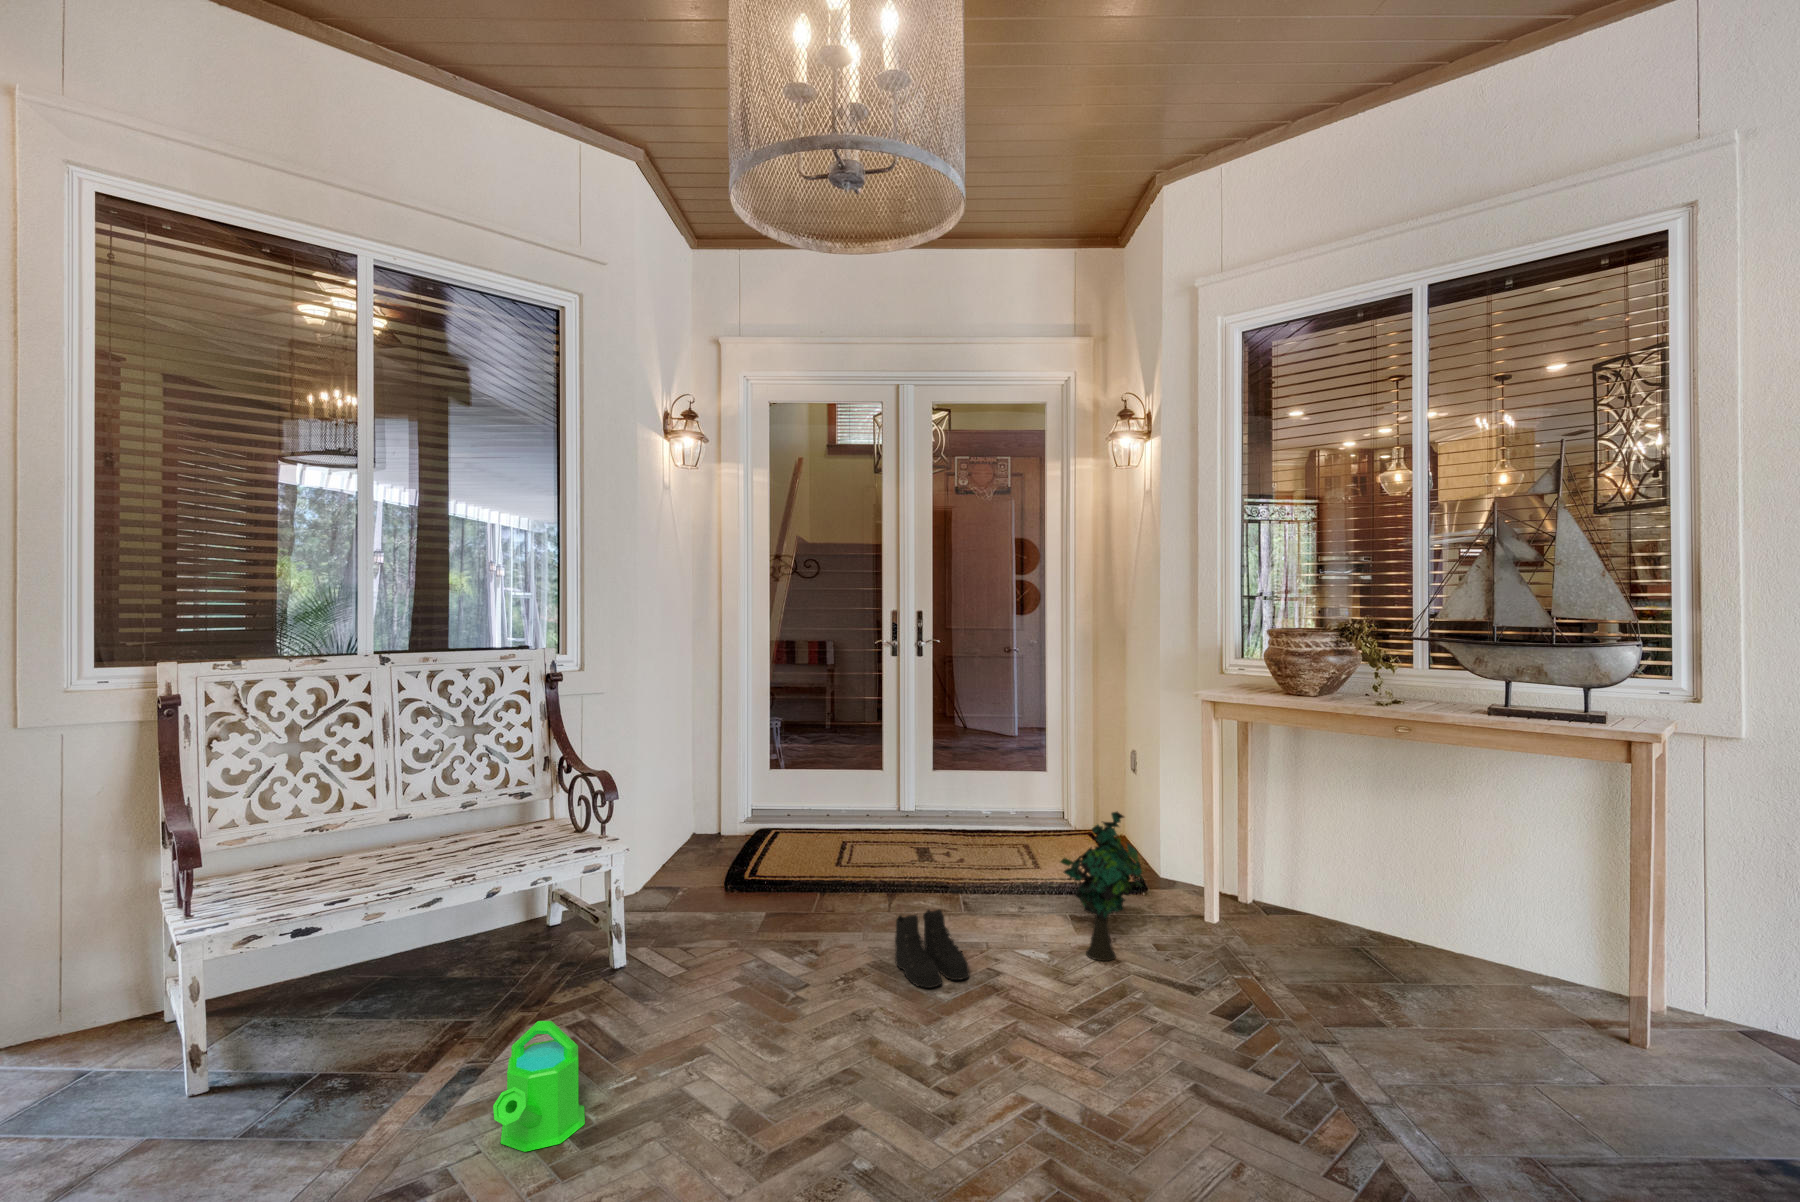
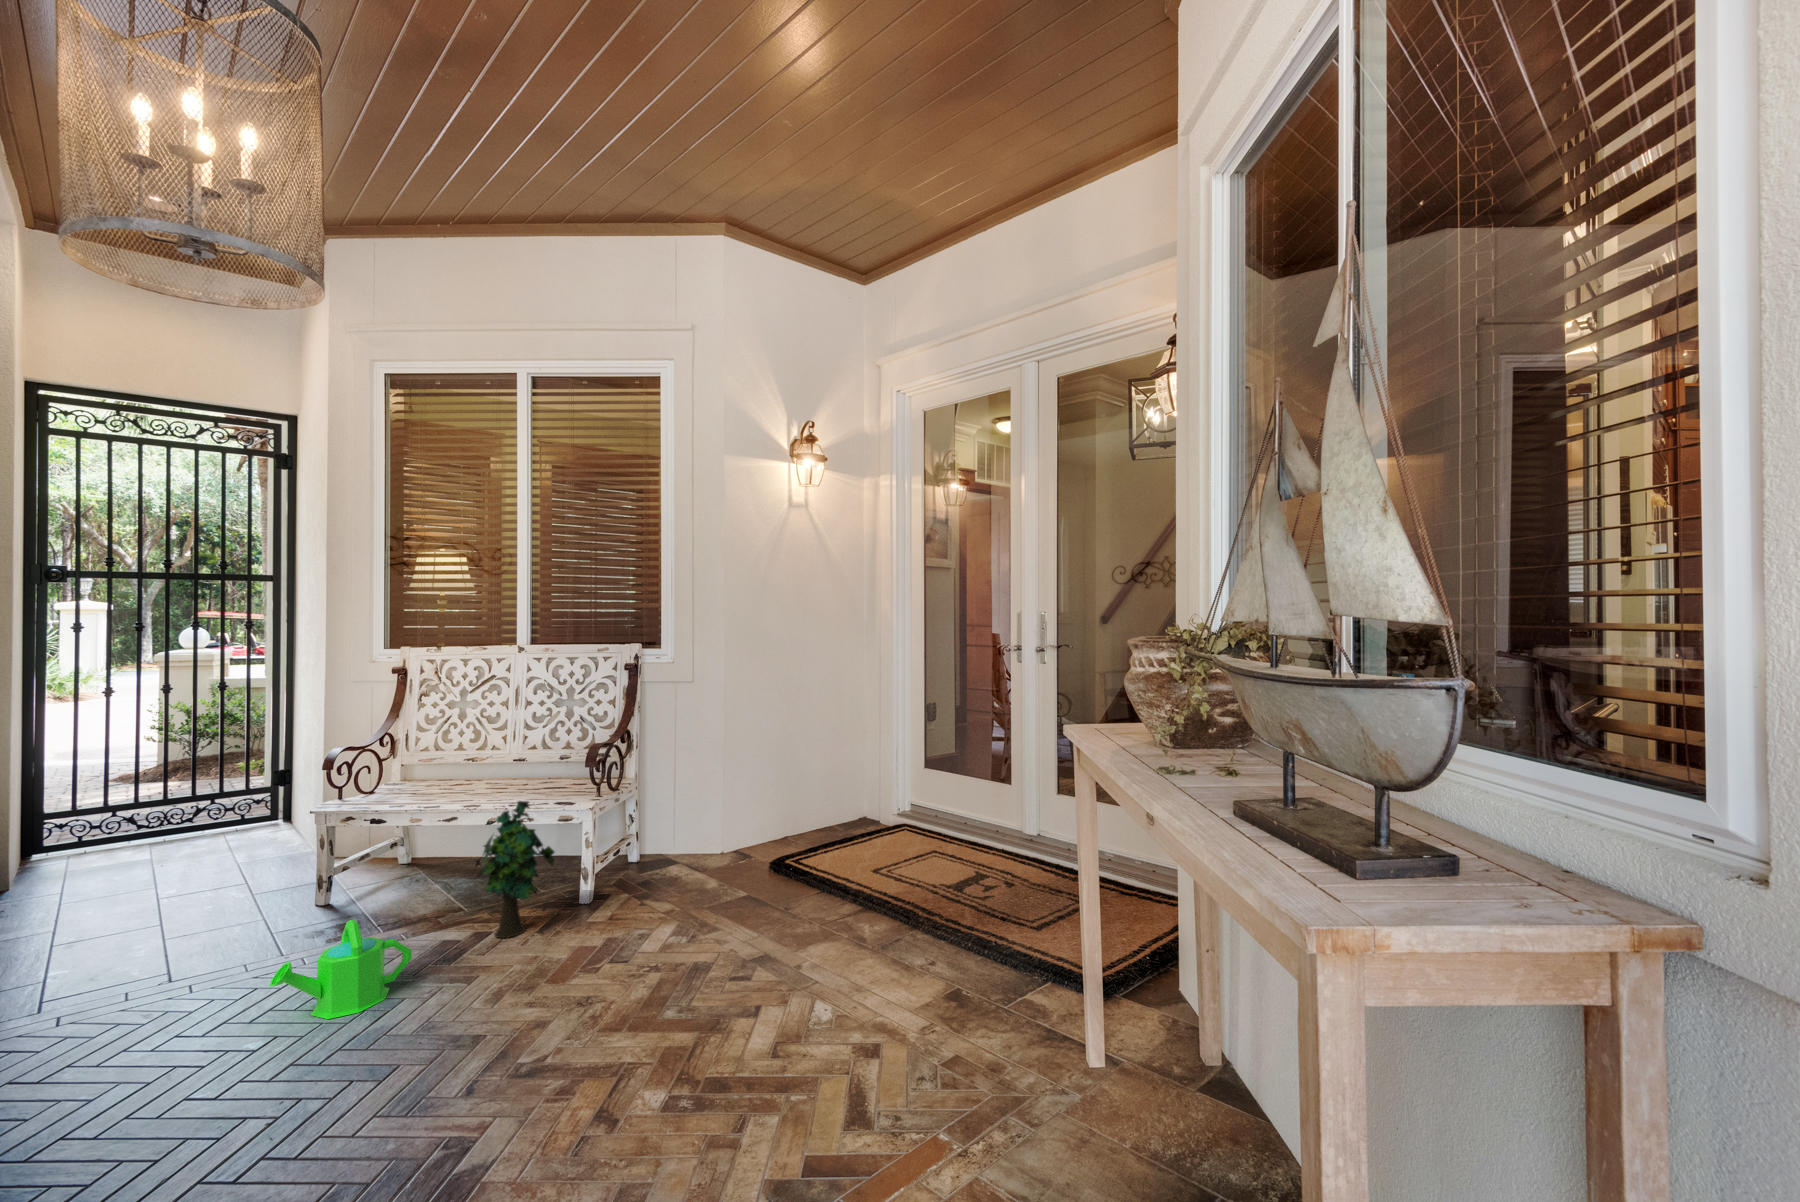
decorative plant: present [1061,812,1142,961] -> present [475,801,555,938]
boots: present [895,909,969,988] -> none [702,926,782,1017]

